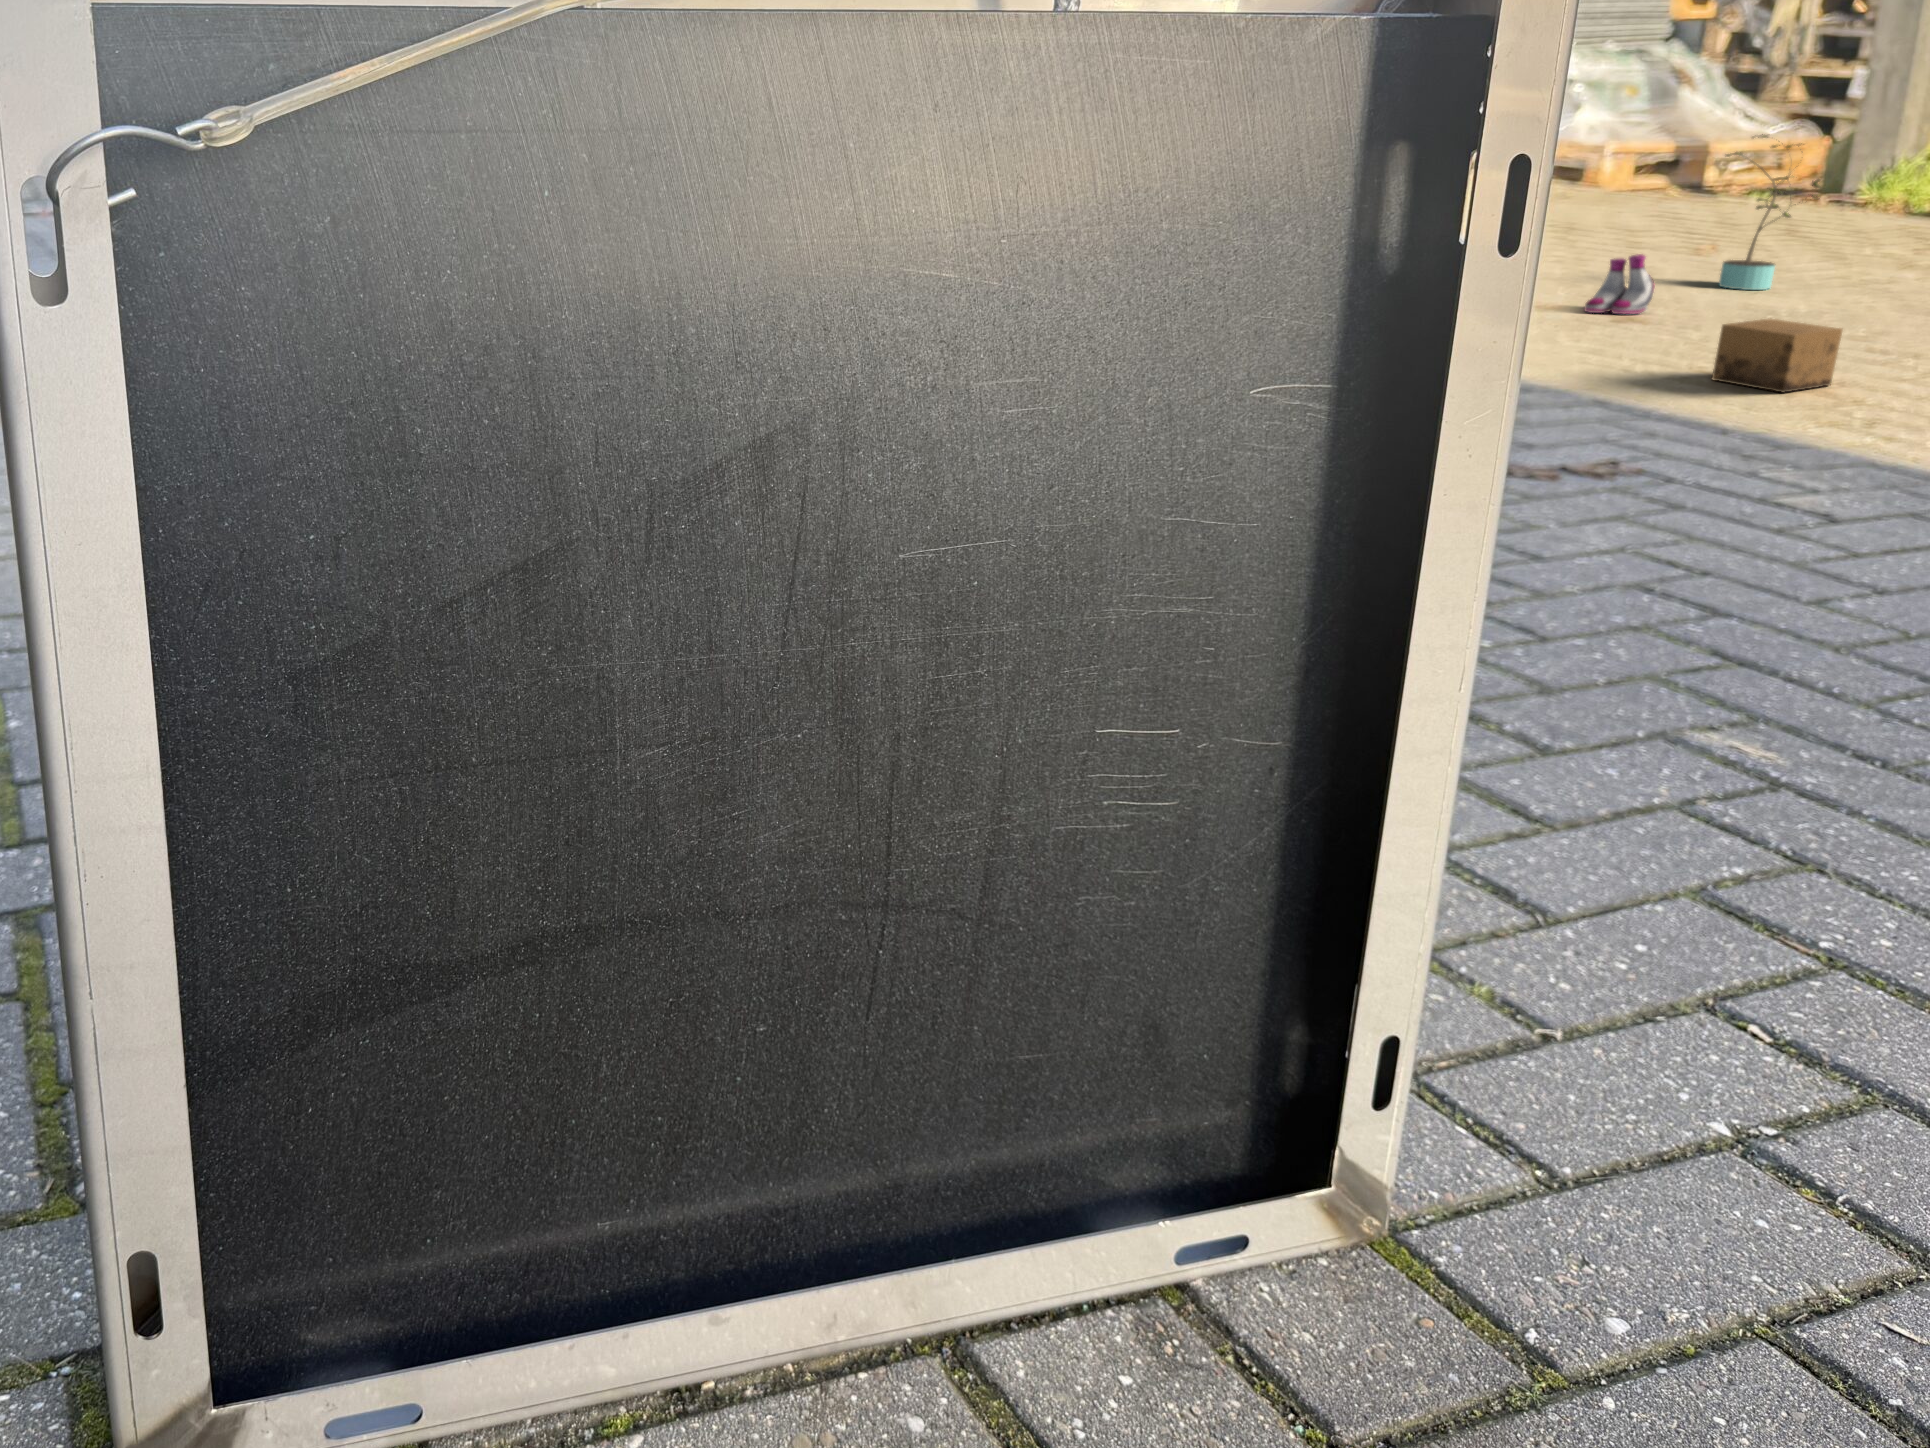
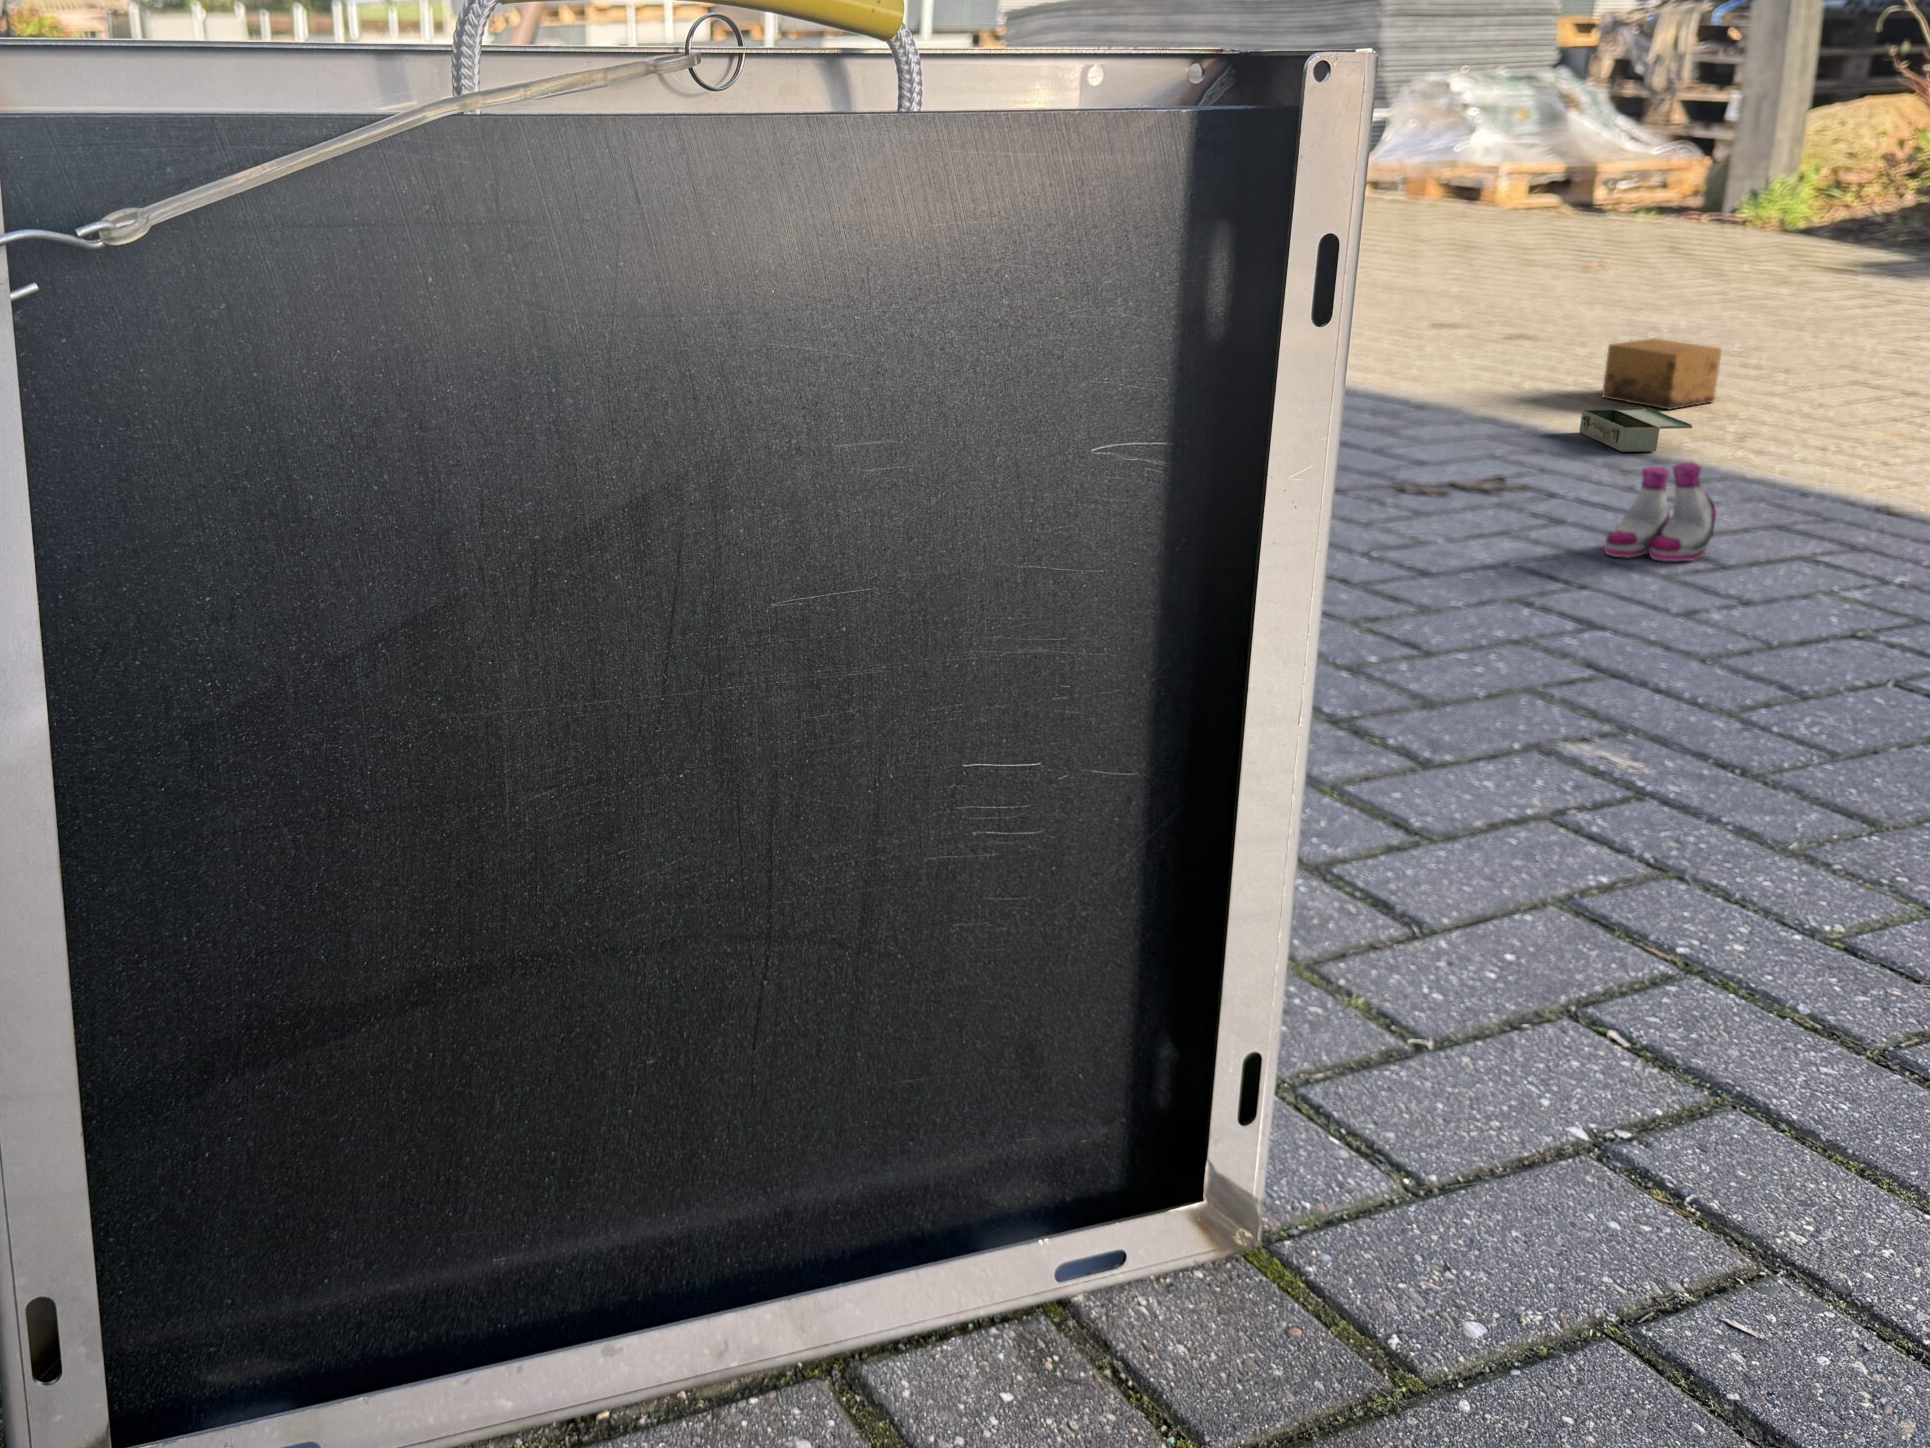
potted plant: present [1719,134,1820,290] -> none [1610,159,1704,308]
boots: present [1584,254,1655,314] -> present [1604,463,1717,561]
toolbox: none [1690,389,1812,435] -> present [1580,407,1692,452]

